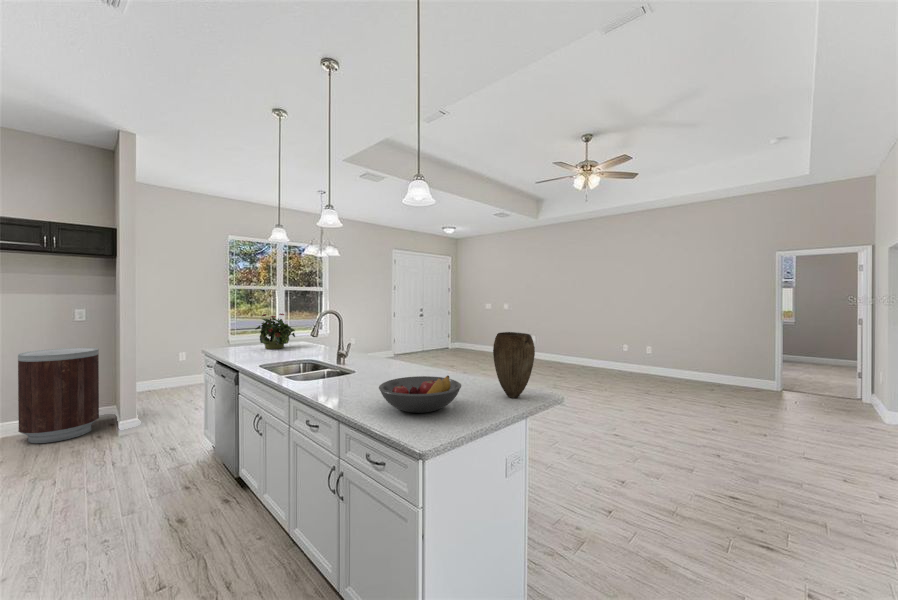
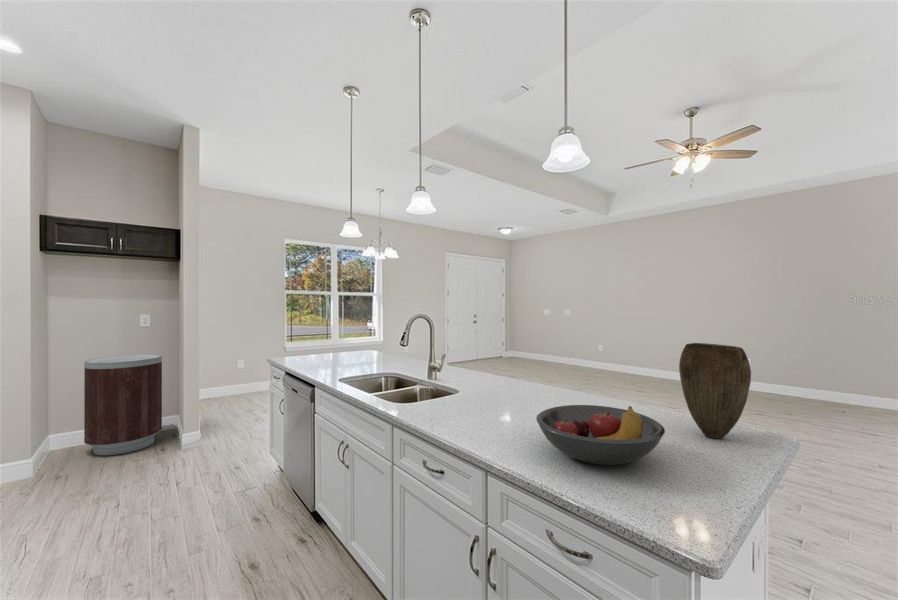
potted plant: present [256,314,295,349] -> none [325,317,368,358]

